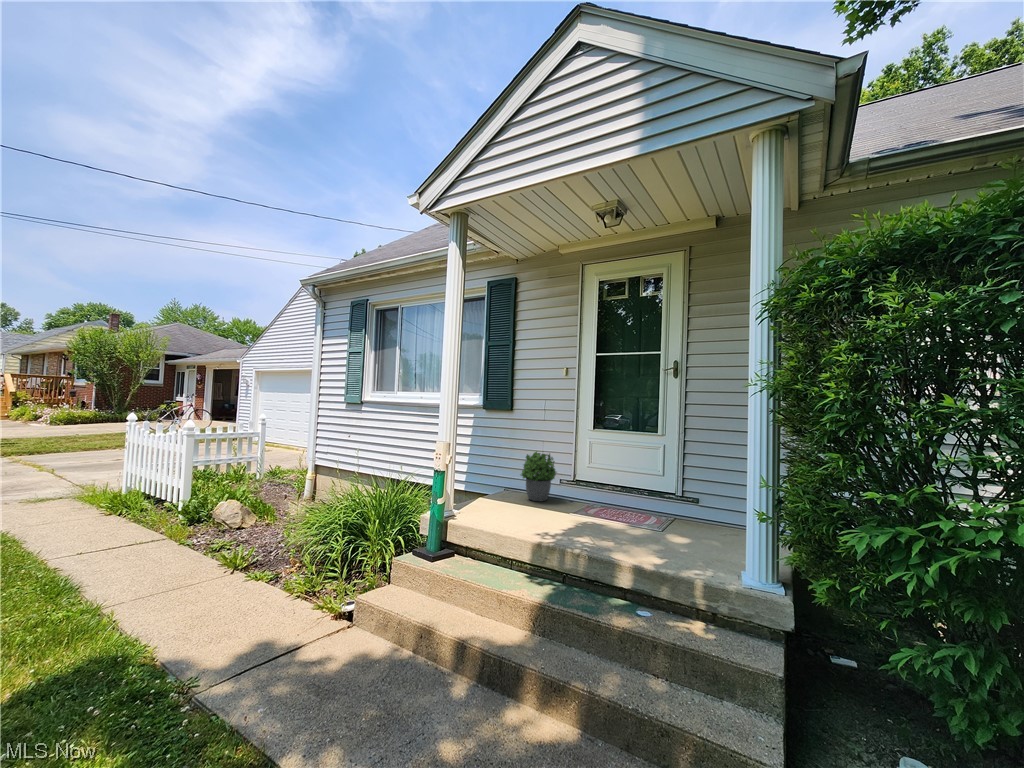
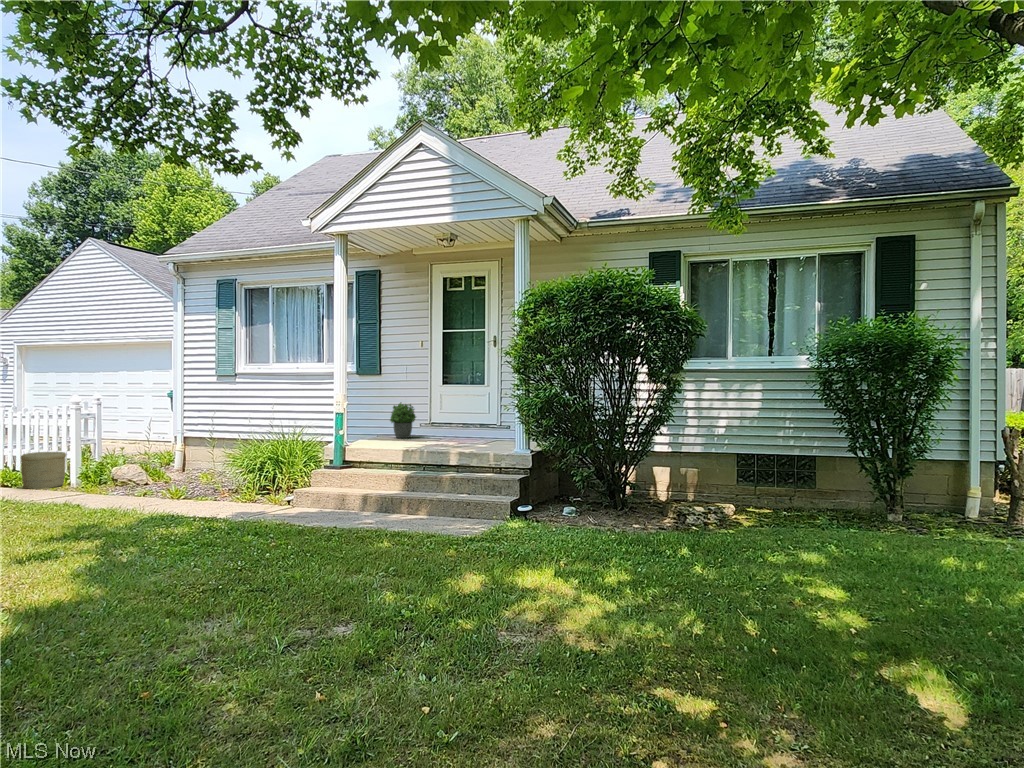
woven basket: none [133,481,182,525] -> present [21,452,66,489]

